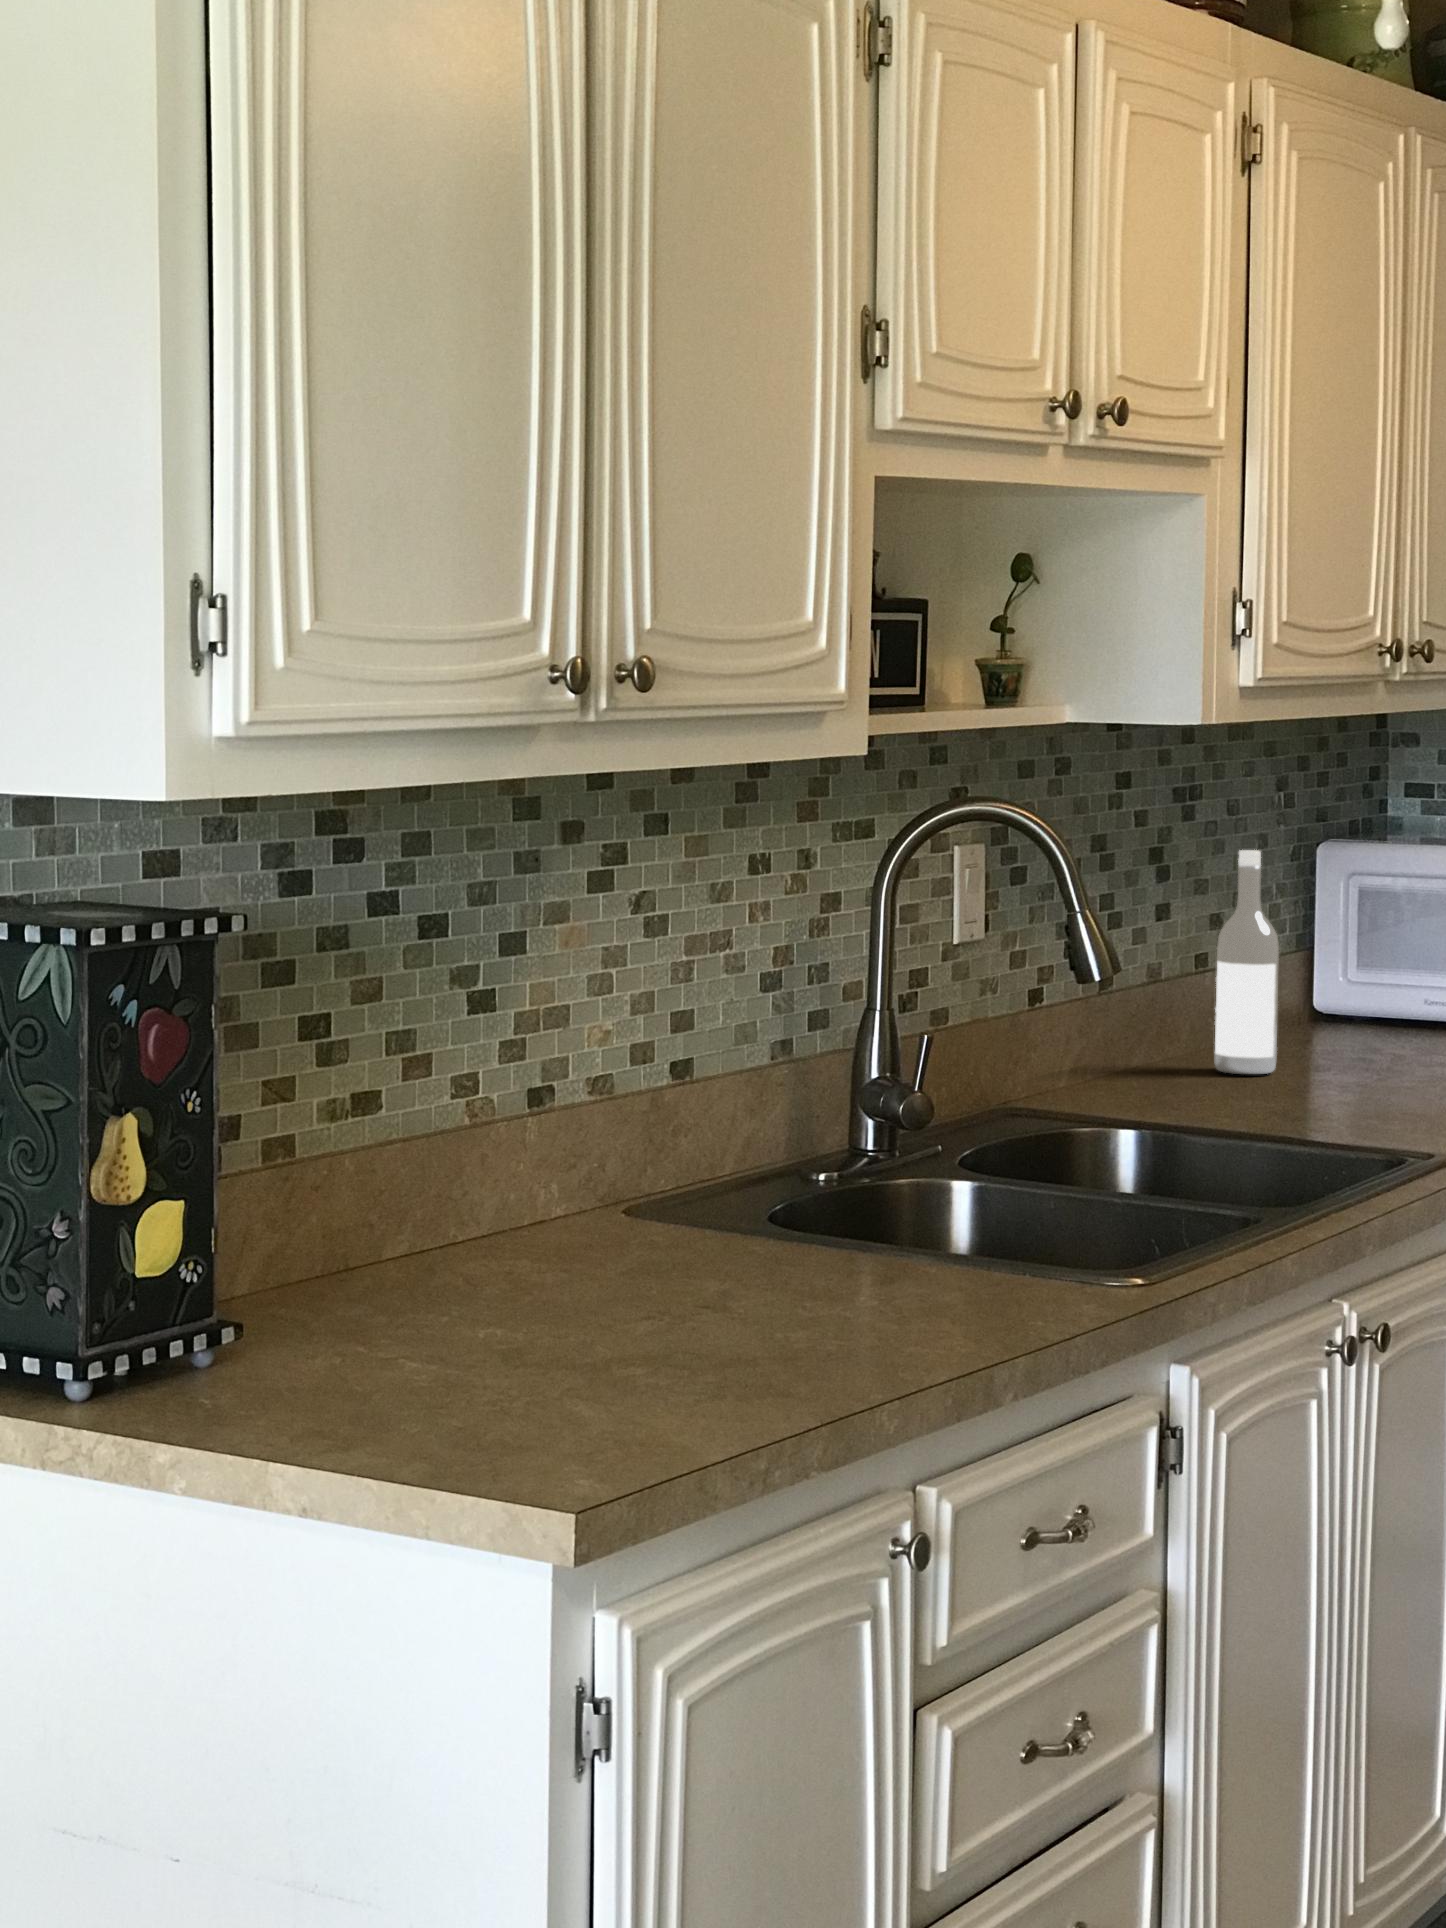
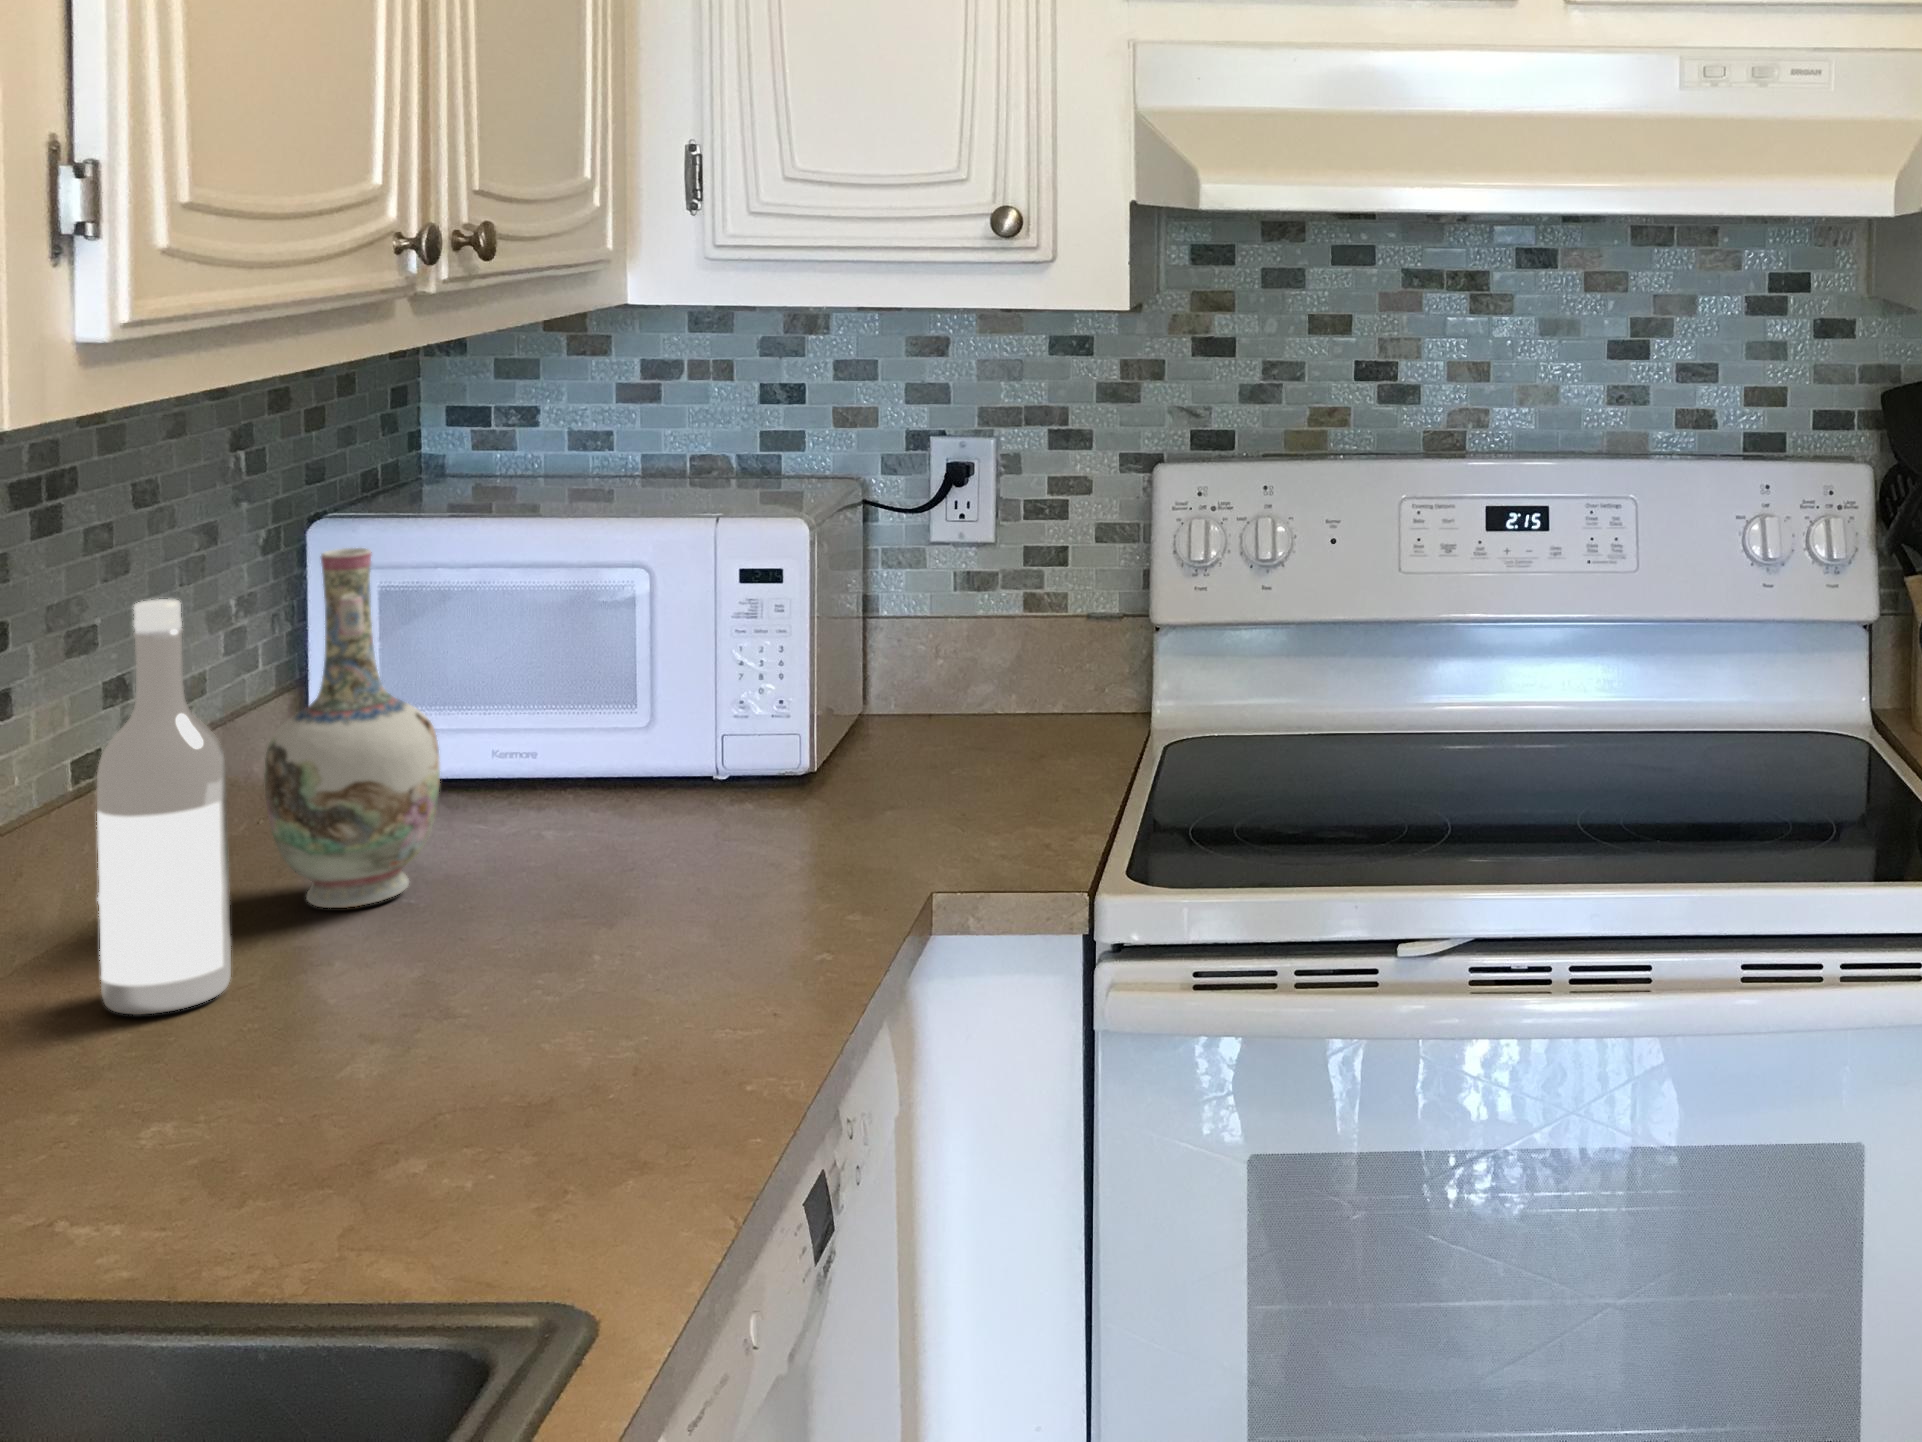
vase: none [1293,843,1389,1057] -> present [264,548,440,908]

